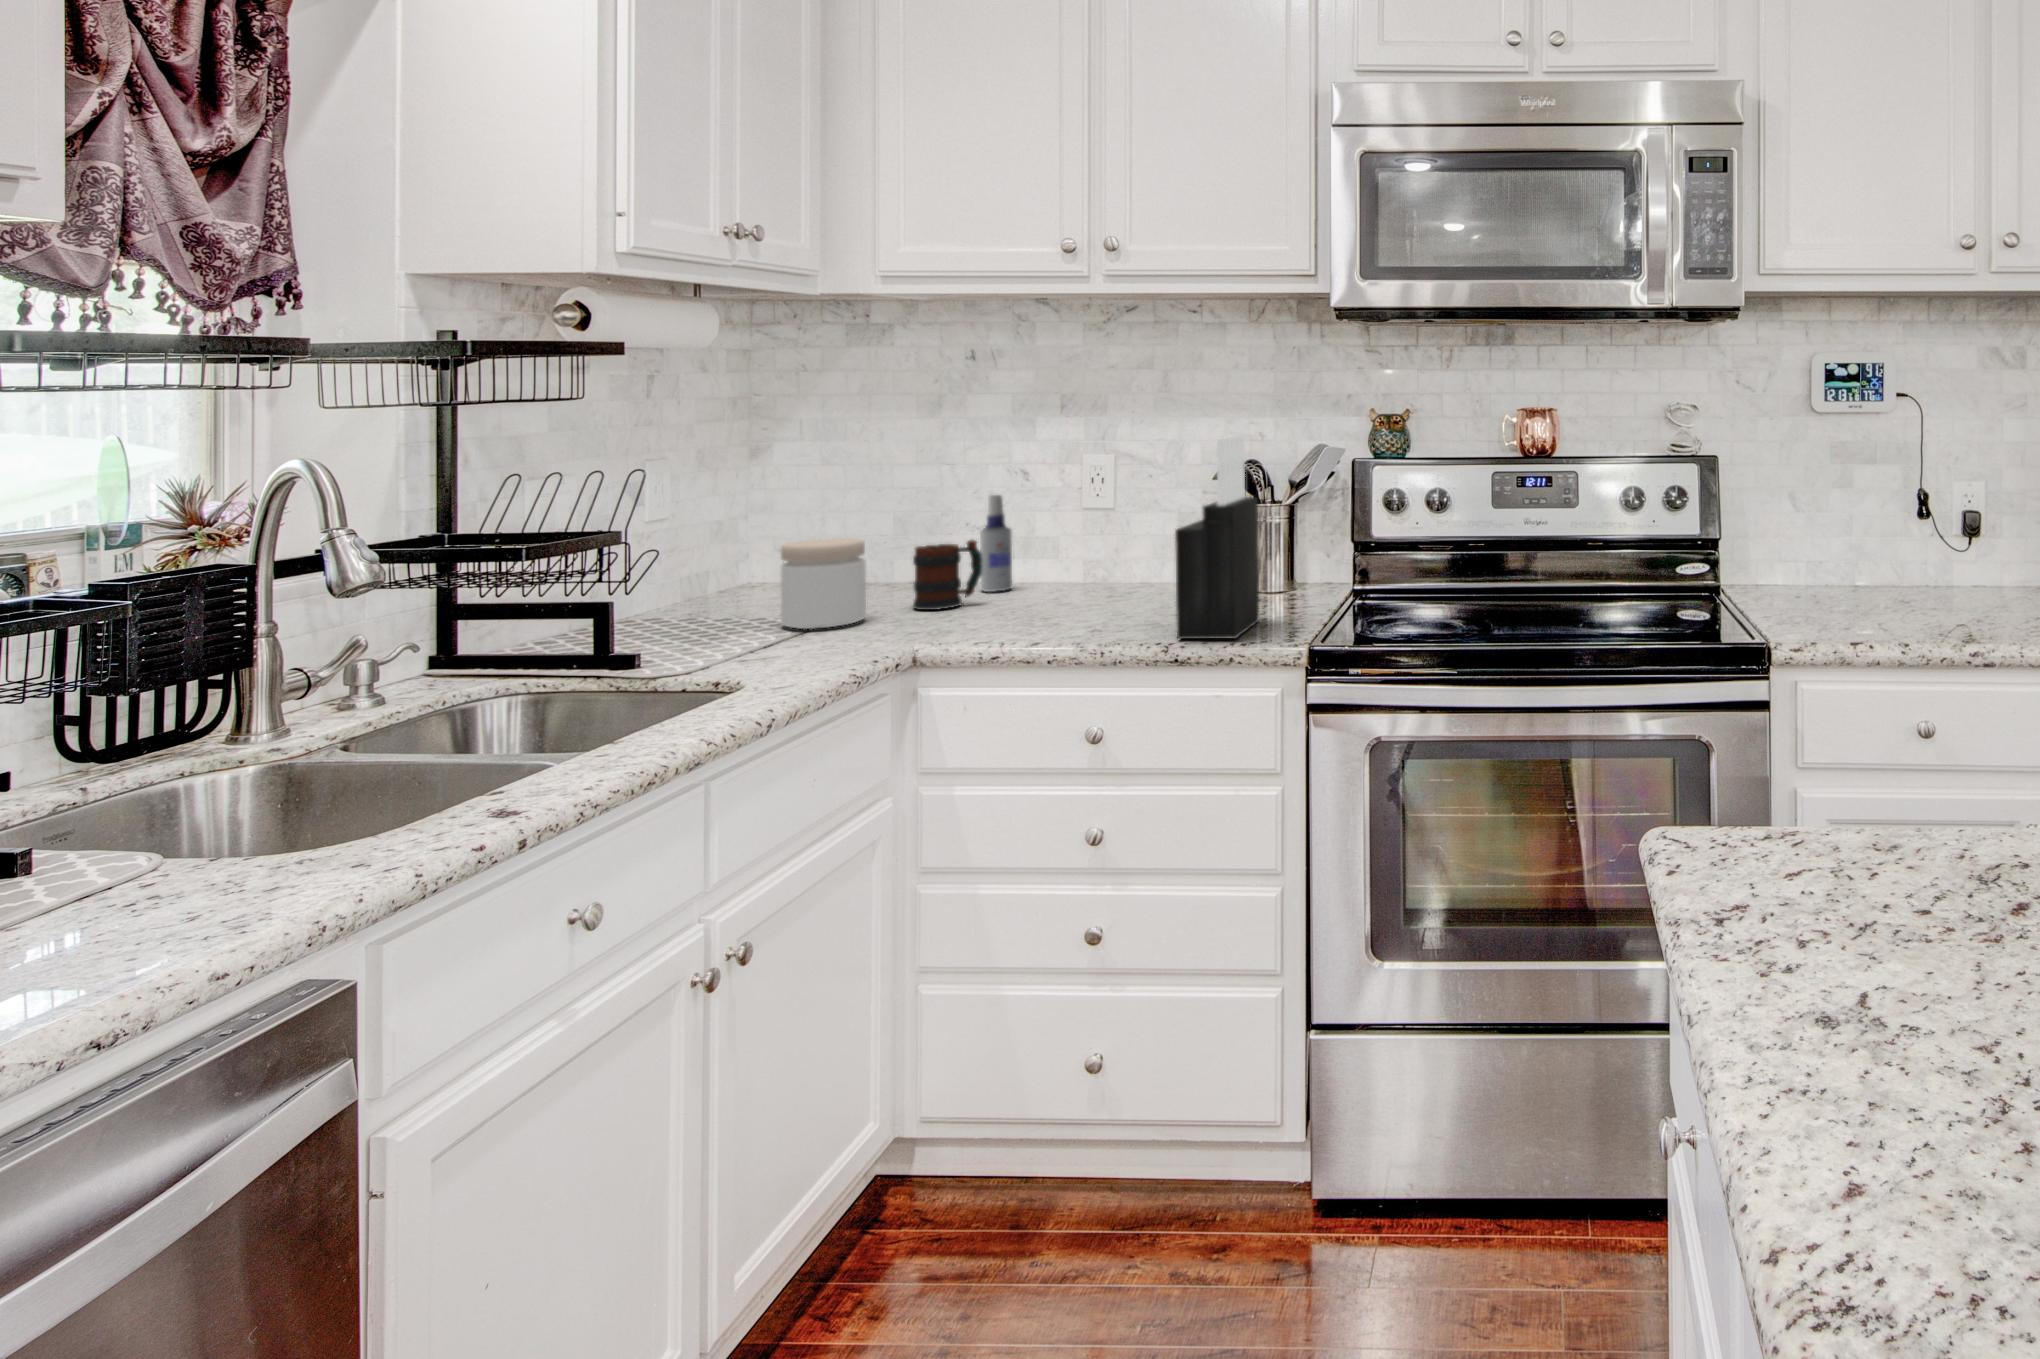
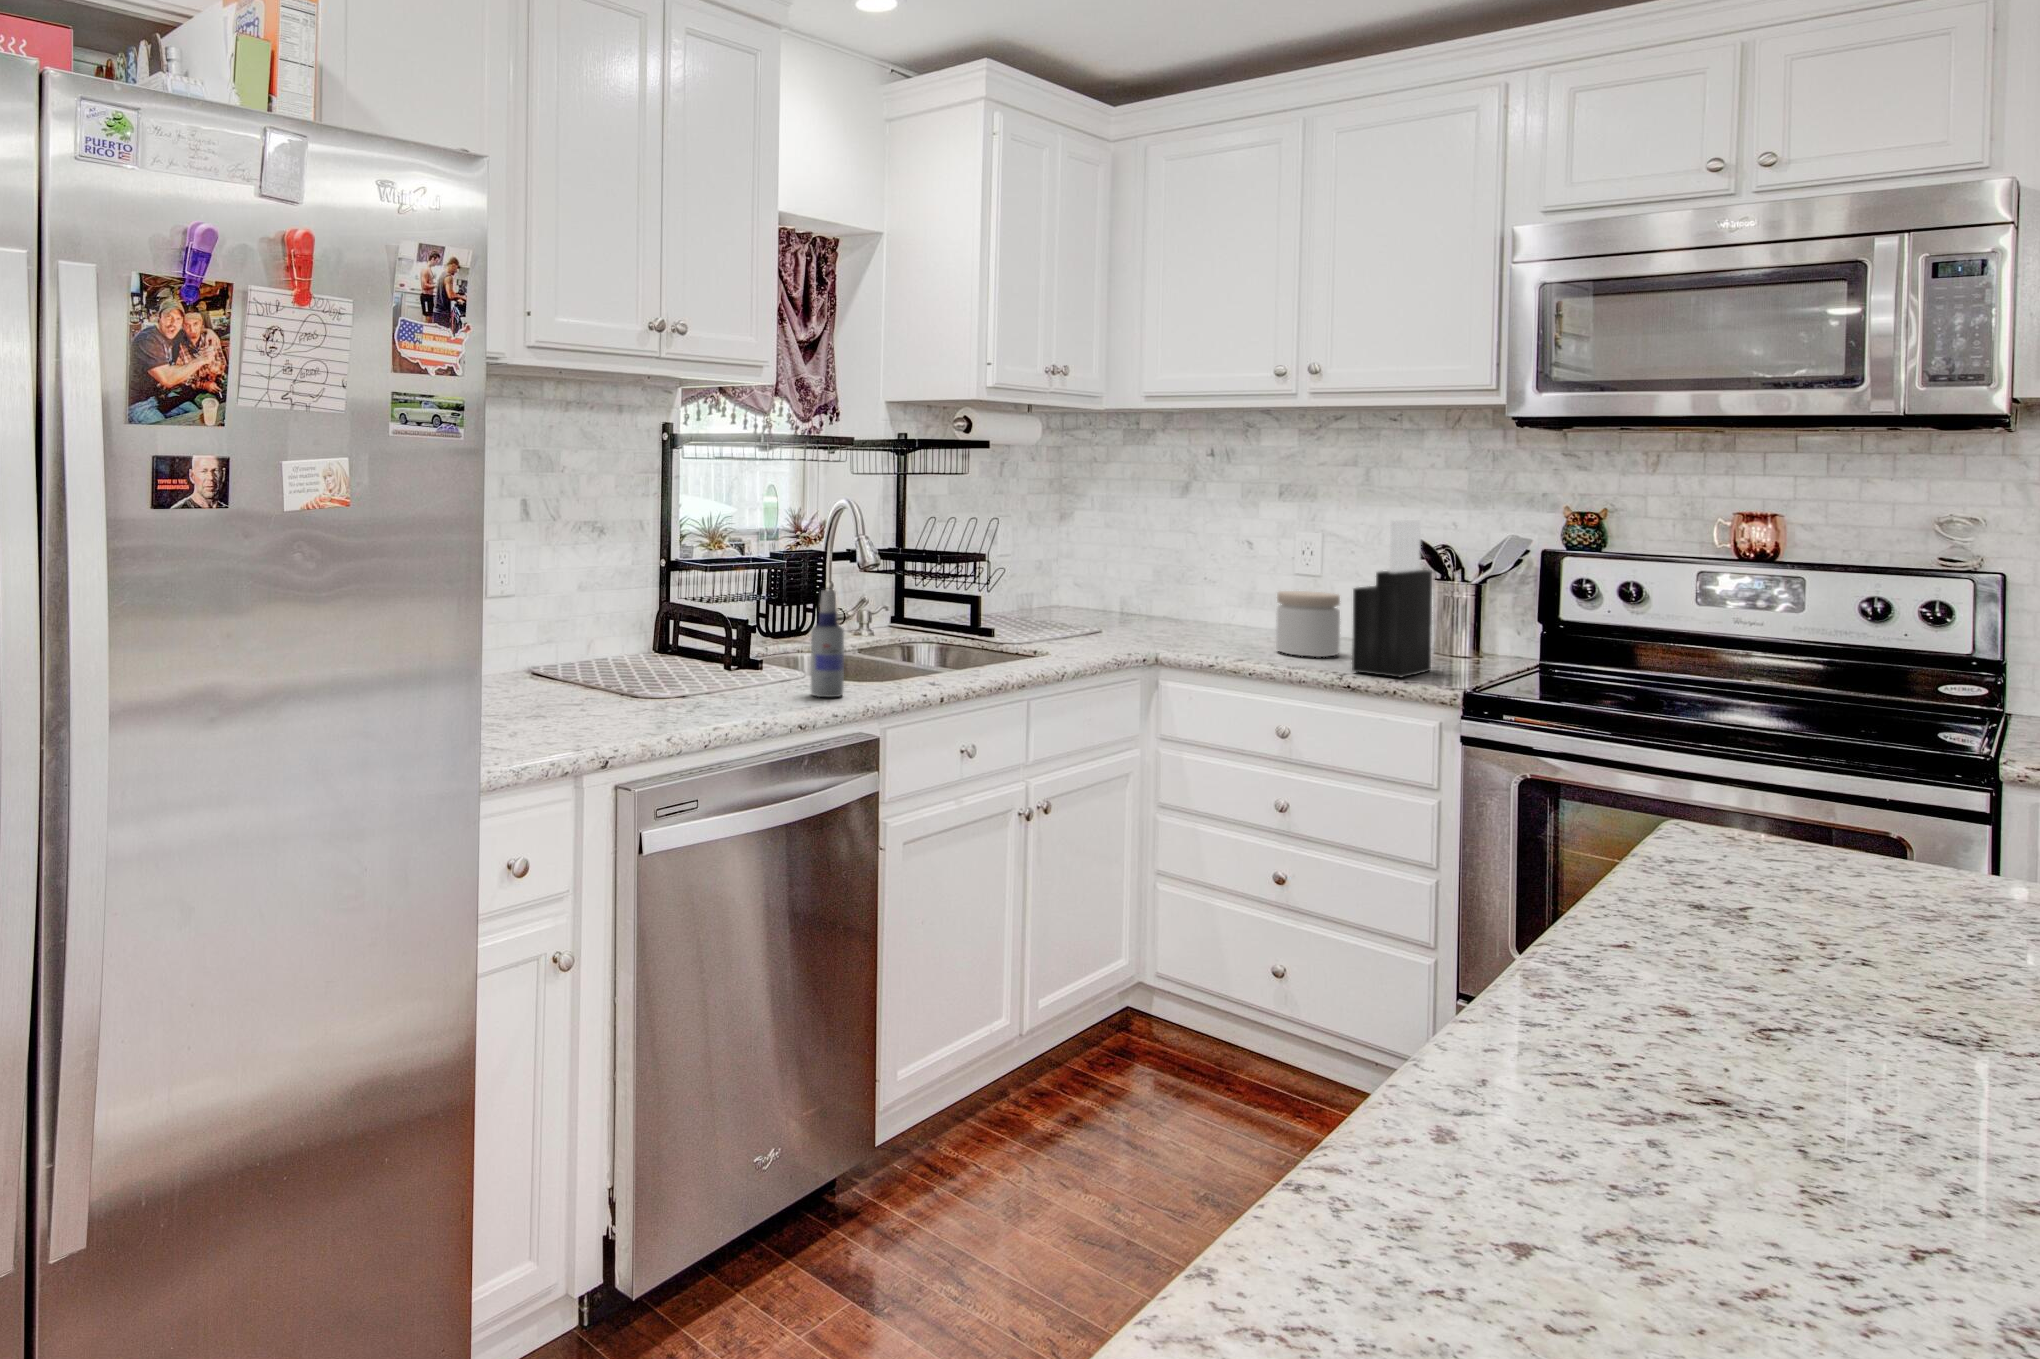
spray bottle: present [980,495,1012,592] -> present [811,590,844,697]
jar: present [781,538,866,629] -> present [1276,591,1340,657]
mug: present [913,539,982,610] -> none [1162,587,1213,634]

